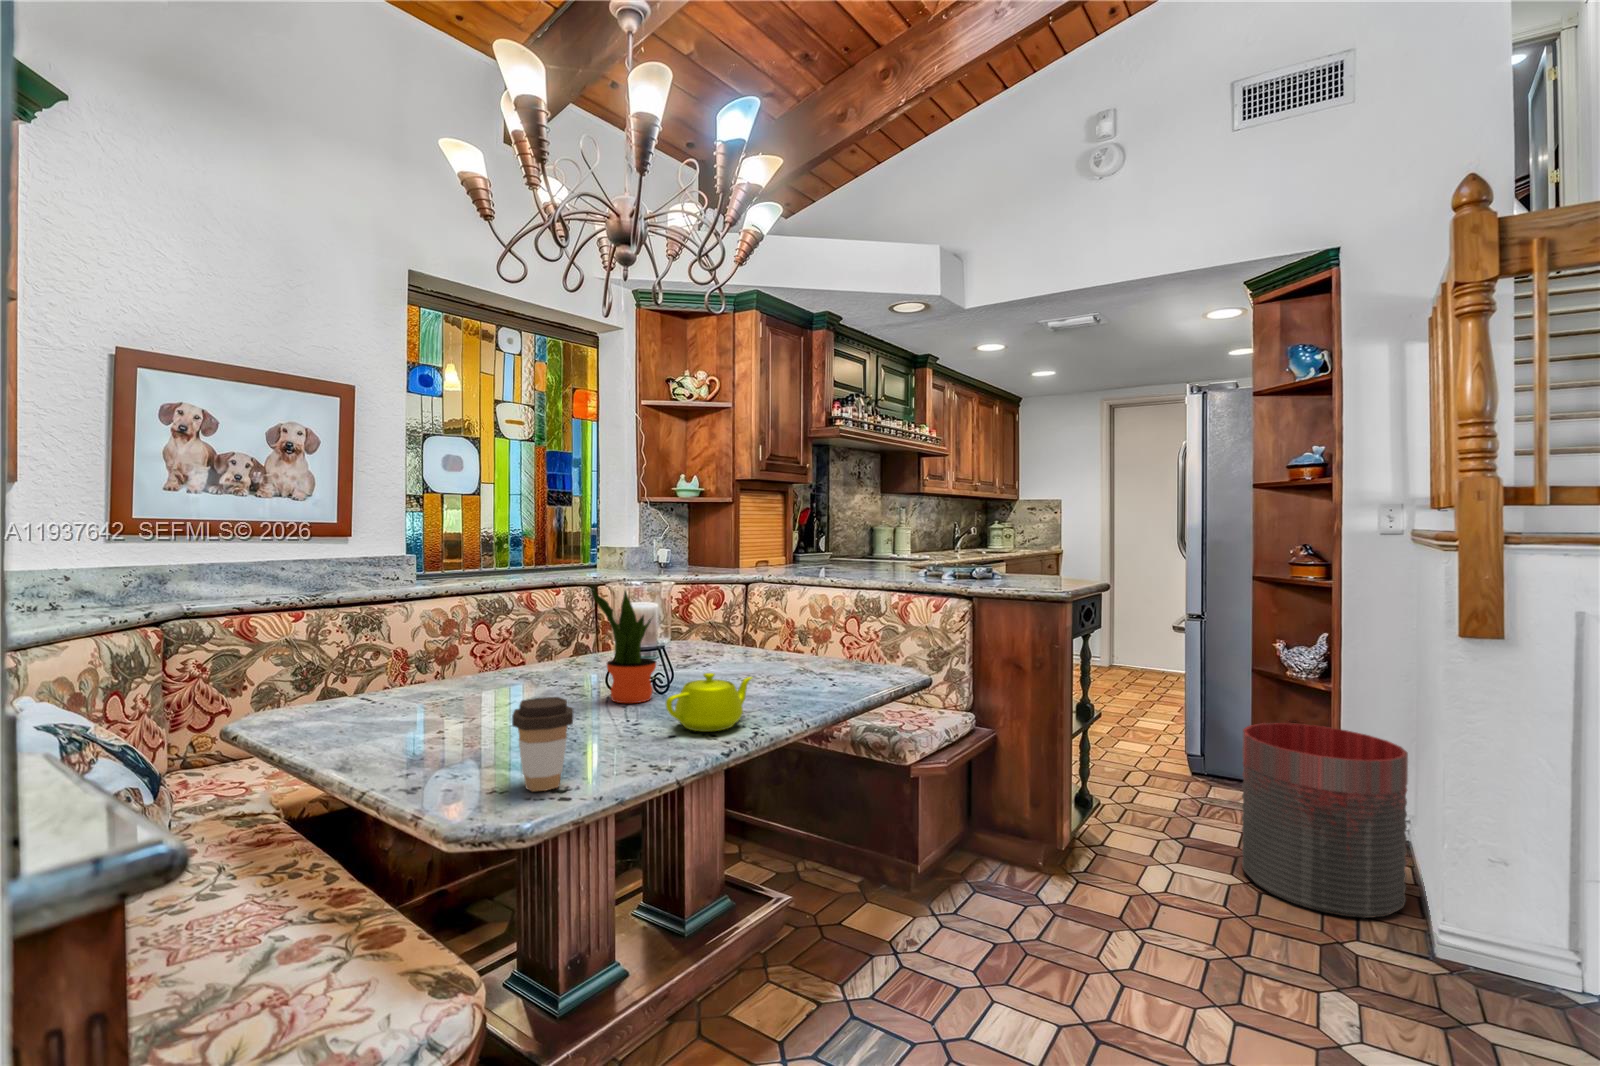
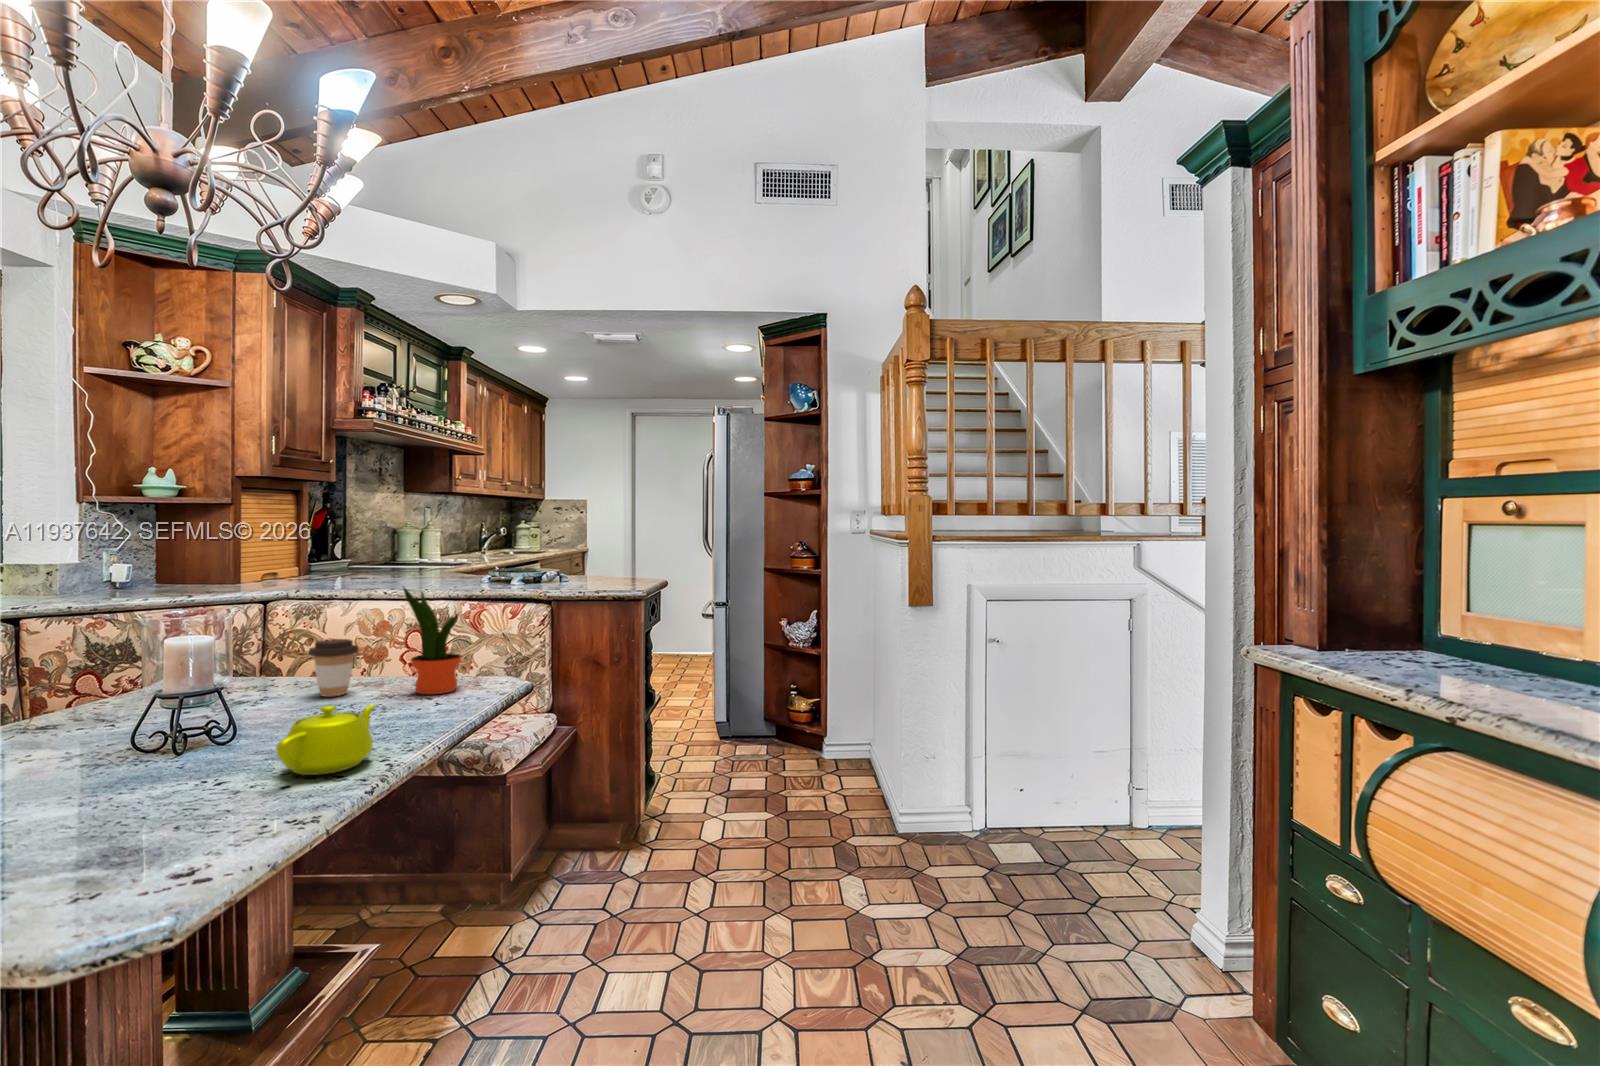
potted plant: present [590,585,656,703] -> present [403,587,461,695]
coffee cup: present [512,697,573,791] -> present [309,639,358,697]
trash can: present [1242,723,1408,918] -> none [771,682,873,821]

